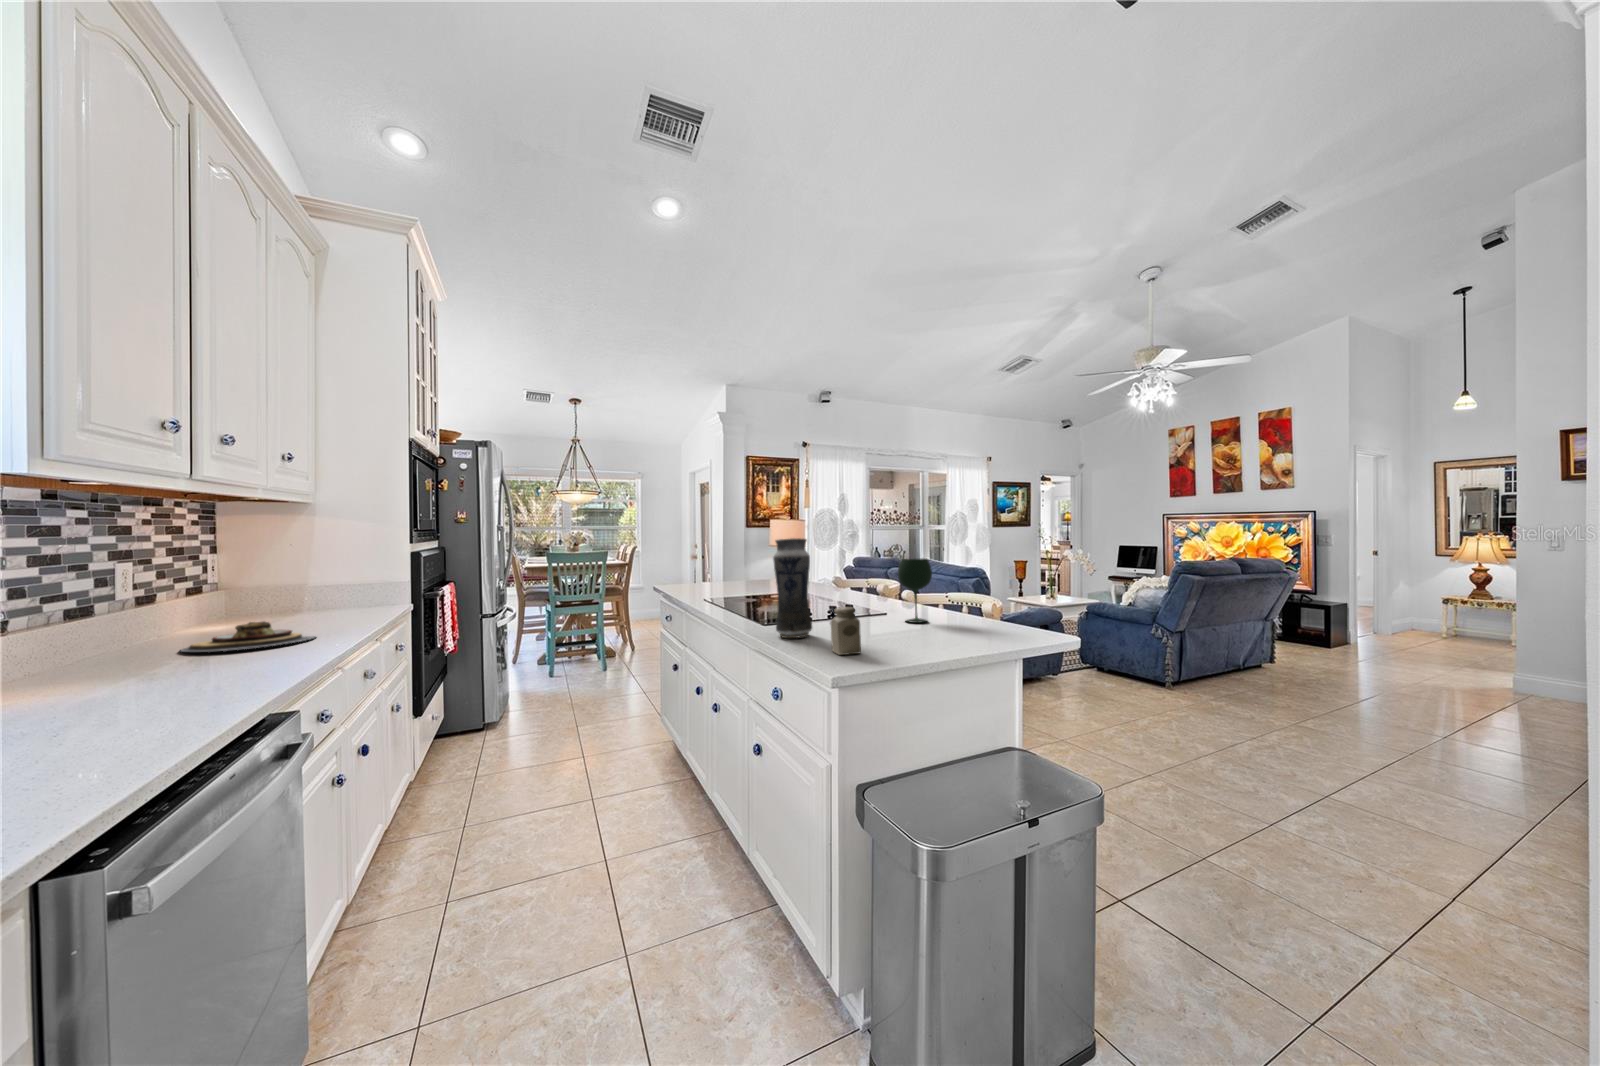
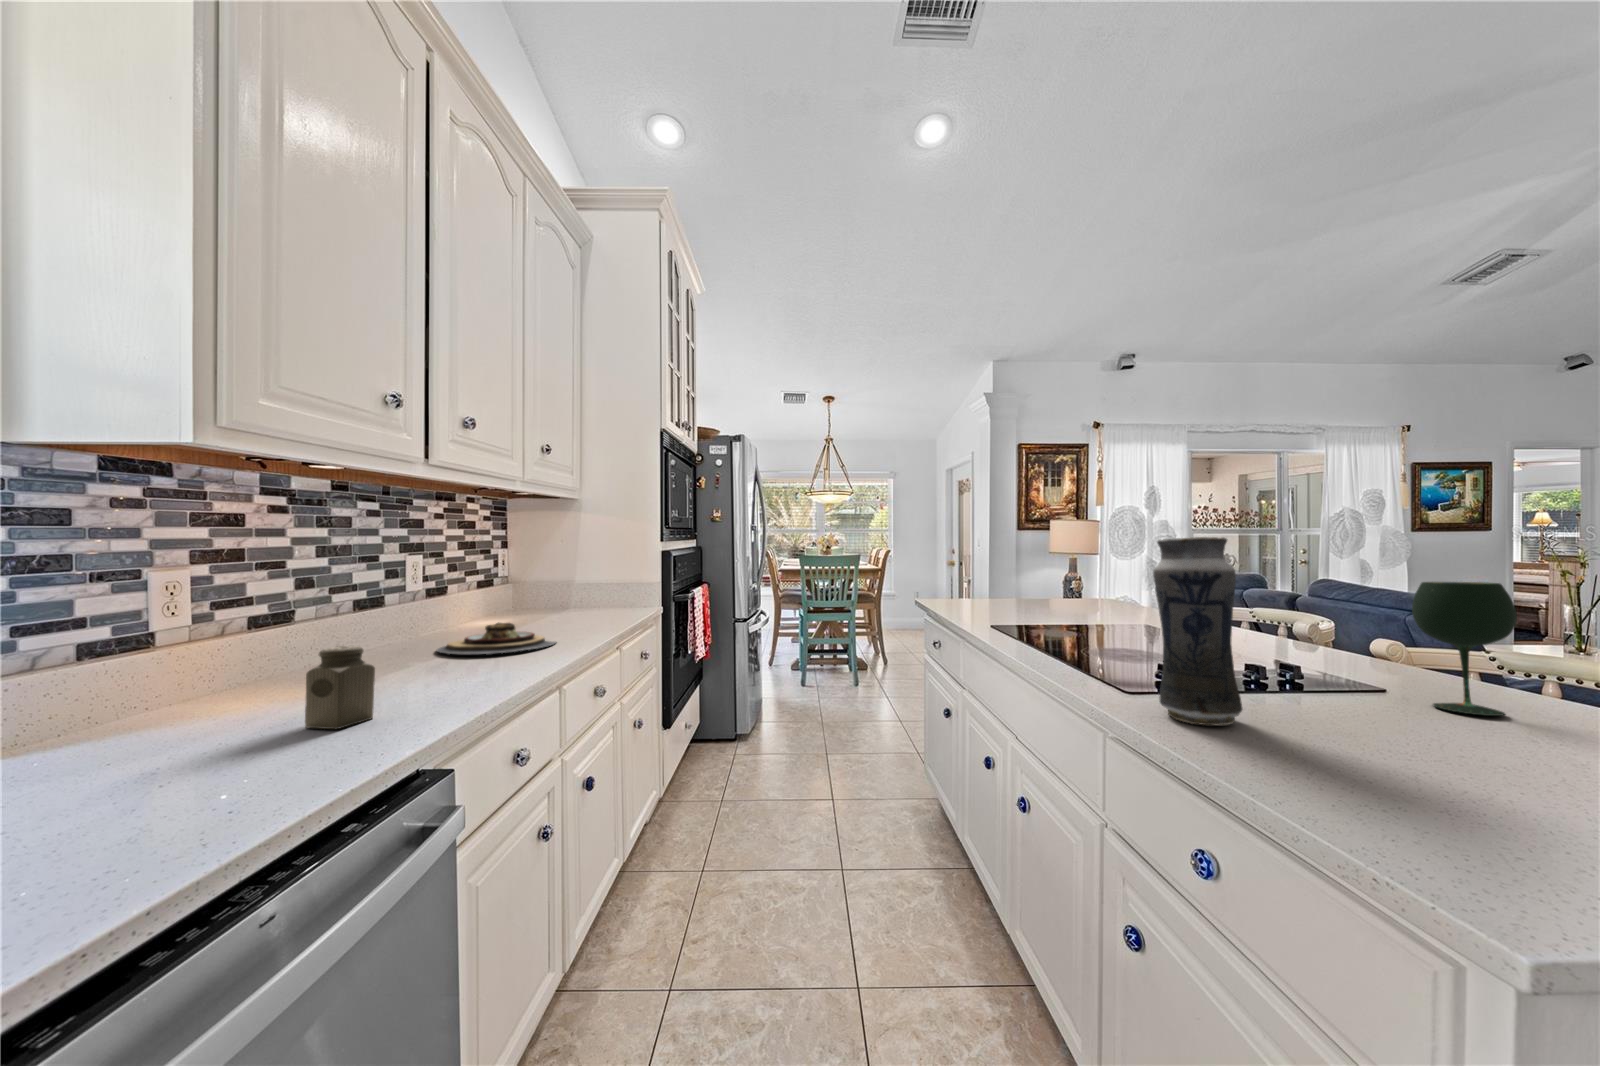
salt shaker: present [831,607,861,655] -> present [305,645,375,729]

